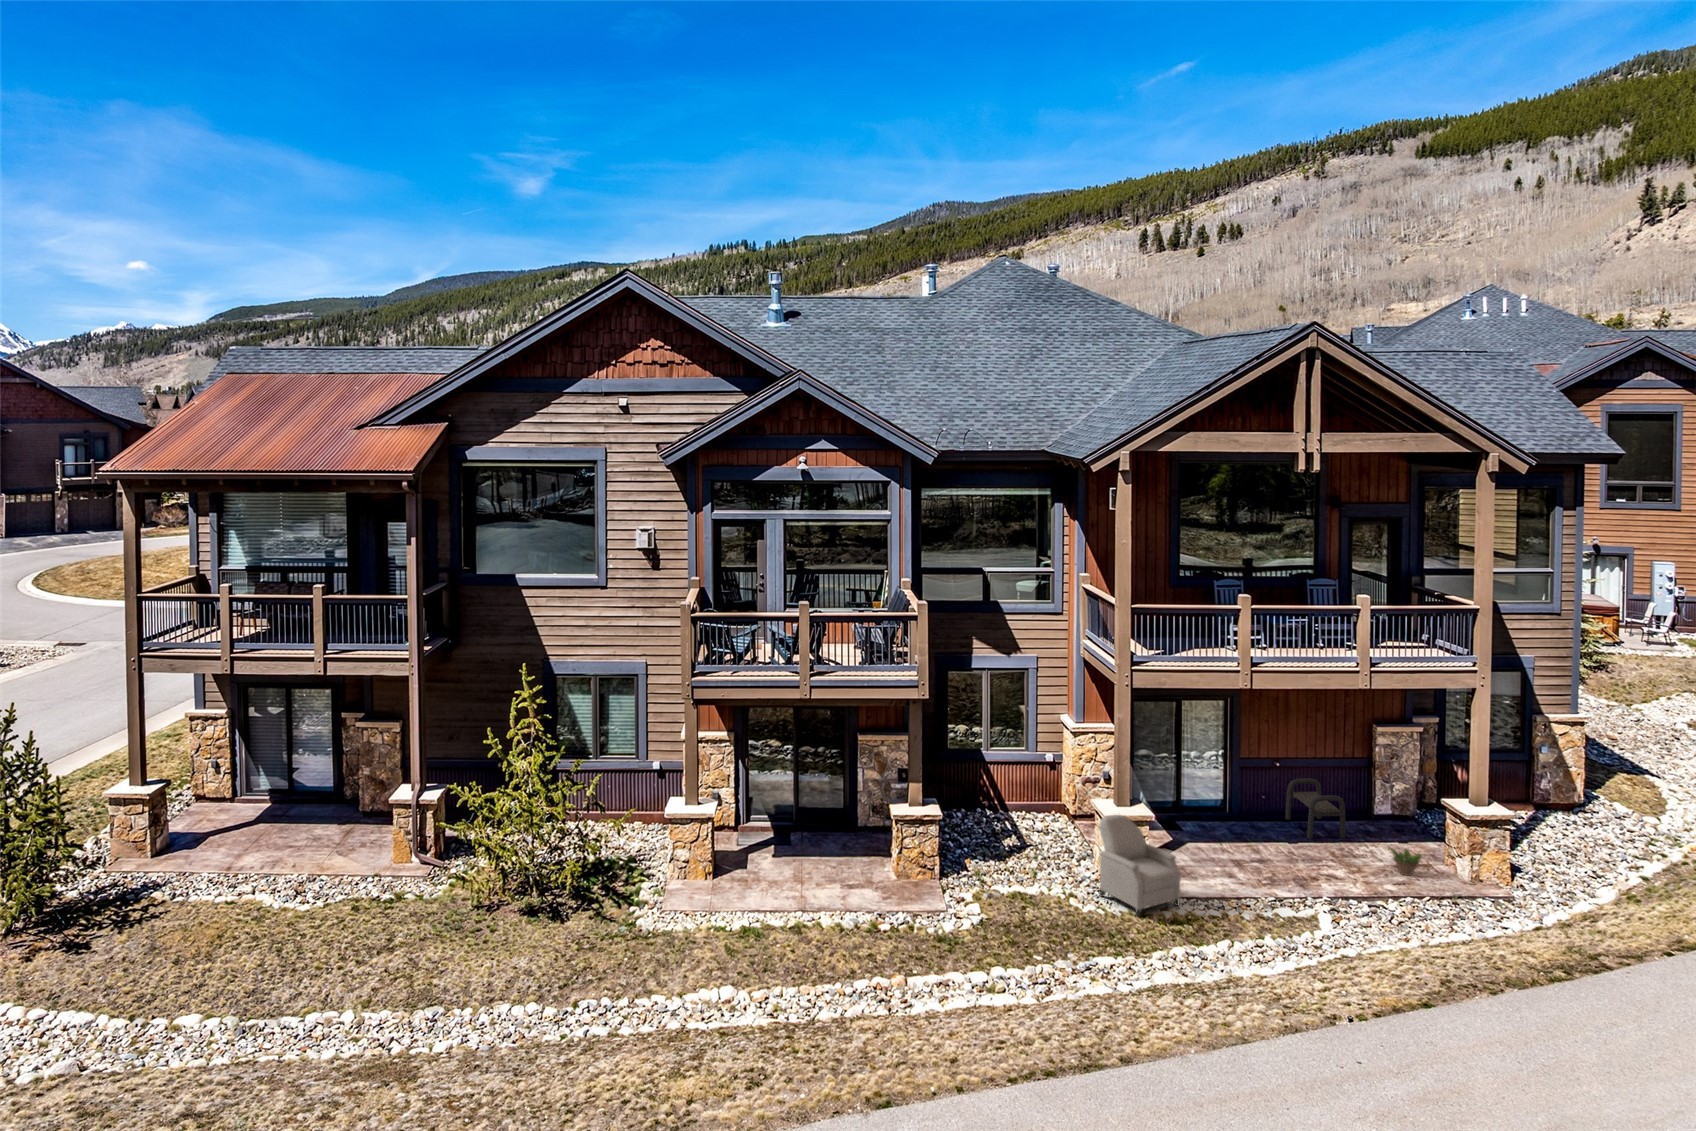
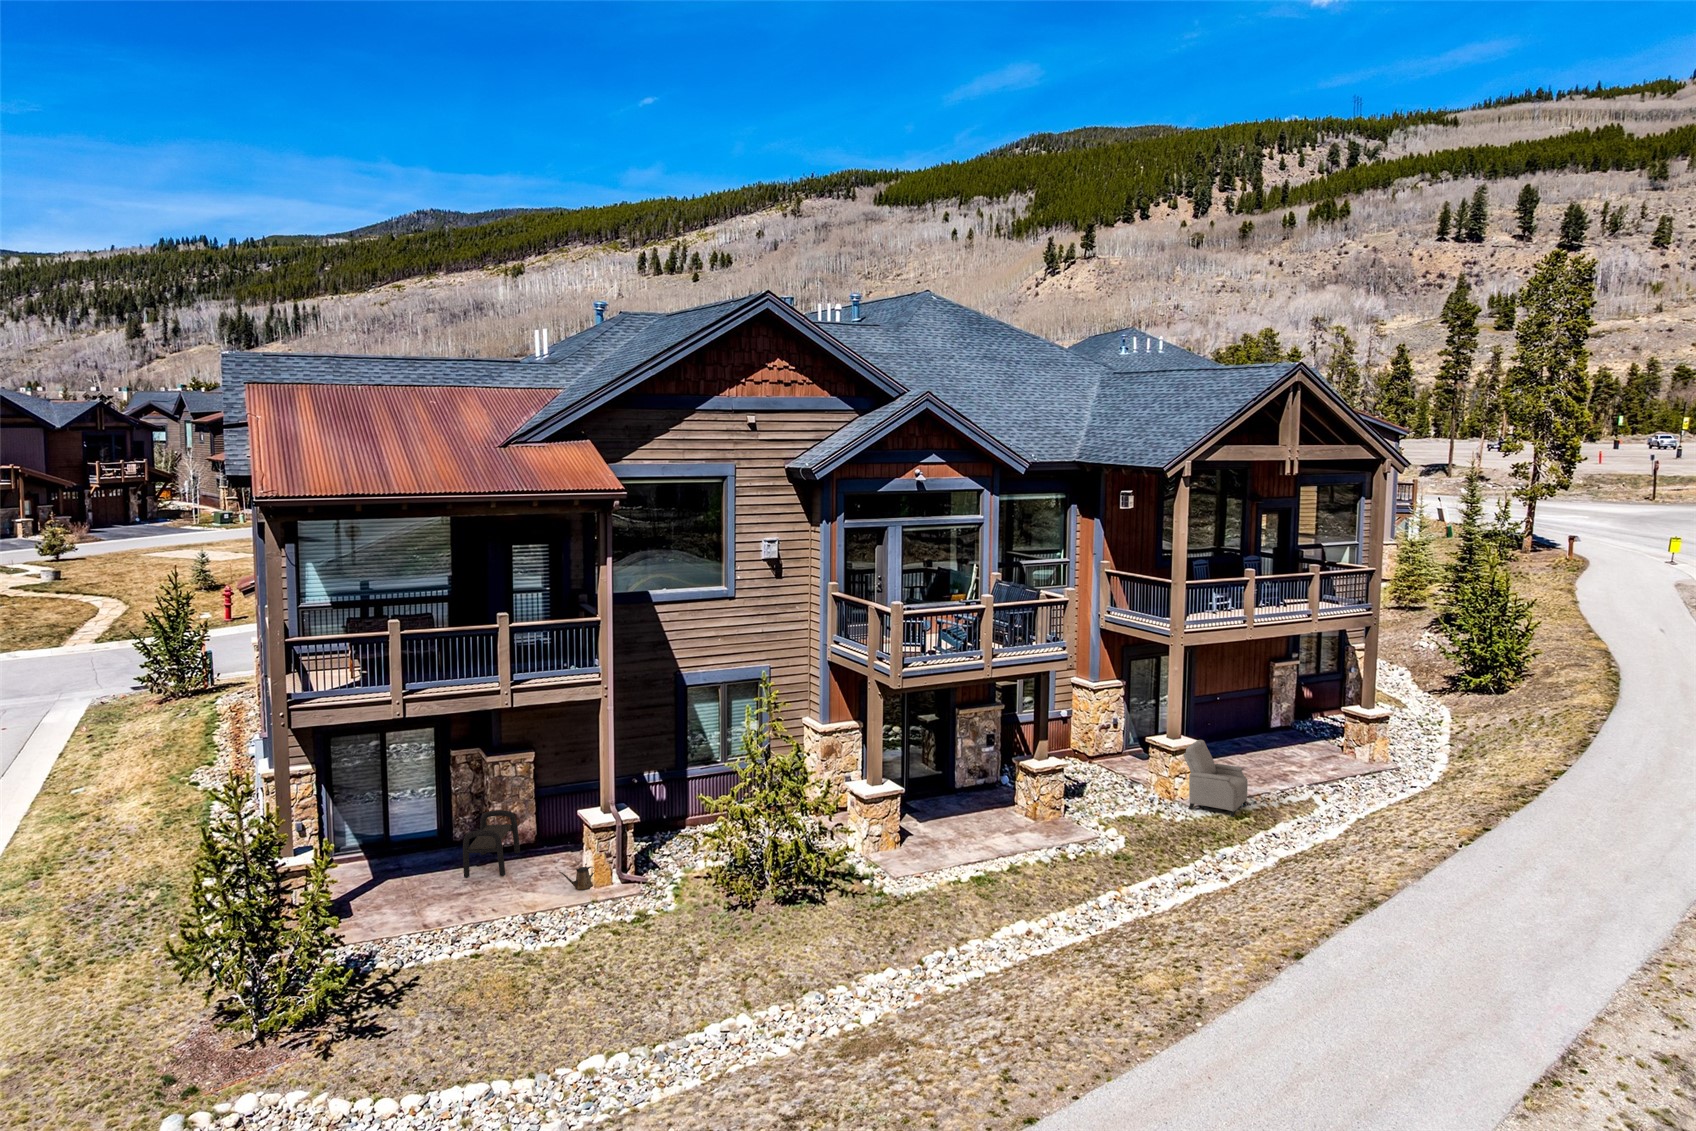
bench: present [1285,778,1345,839] -> present [463,810,520,877]
watering can: none [346,840,386,862] -> present [559,866,595,890]
decorative plant: present [1391,849,1422,876] -> none [1325,745,1355,764]

